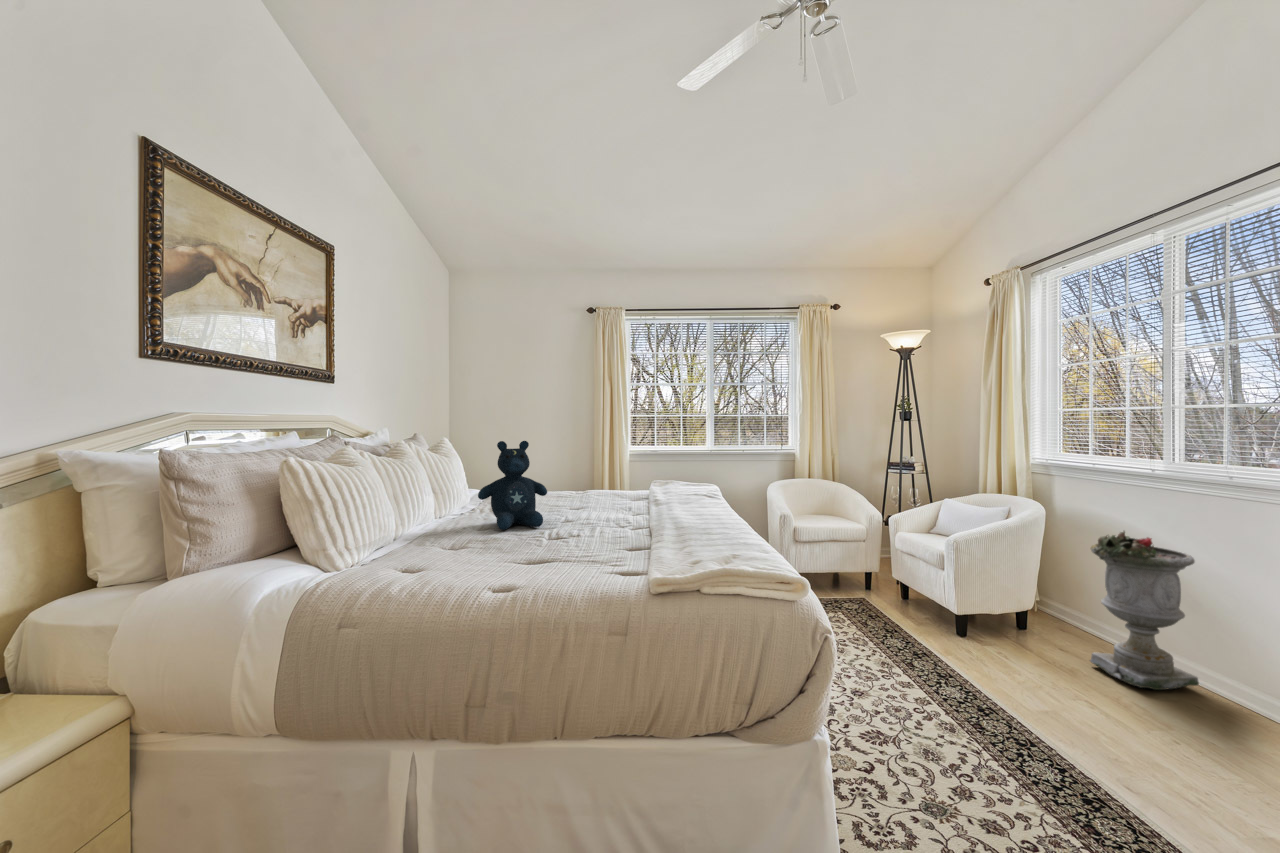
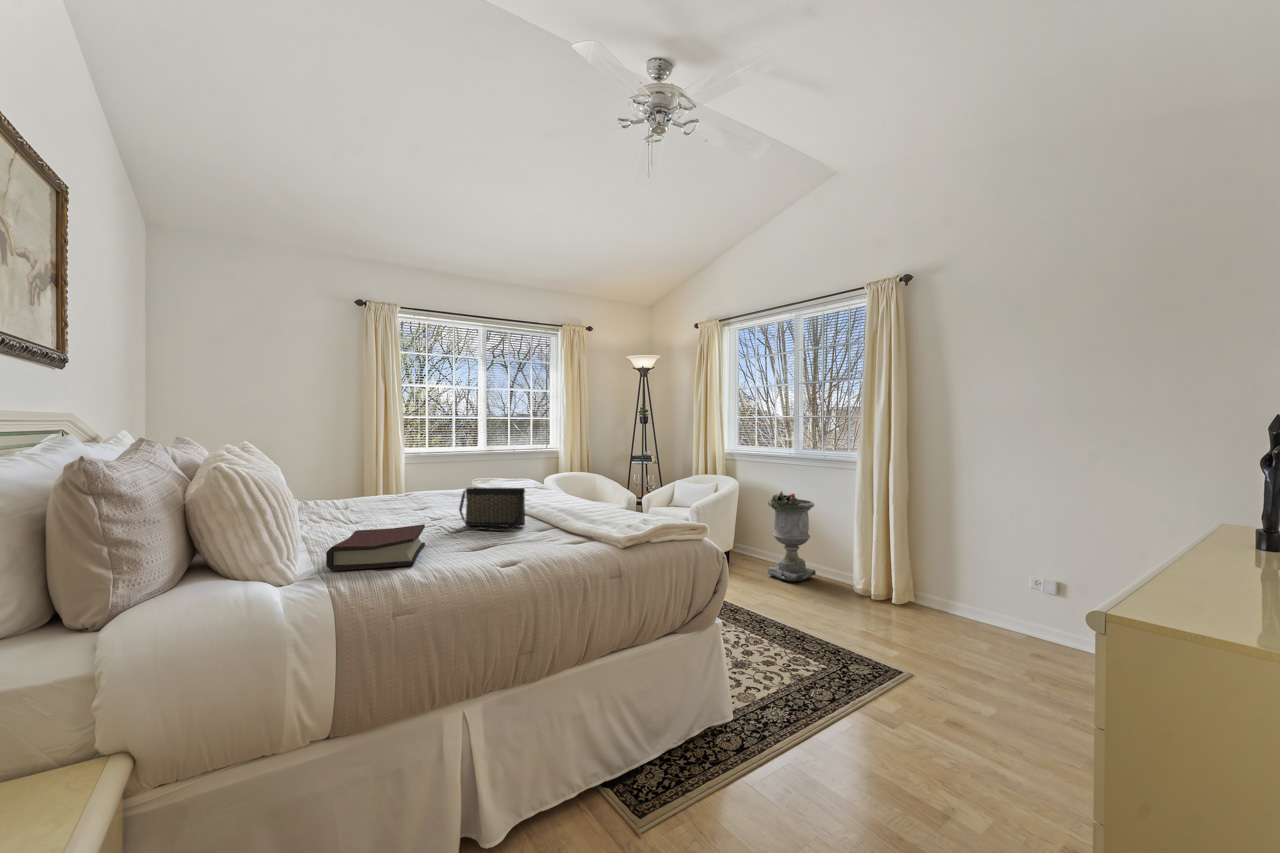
stuffed bear: present [478,441,547,530] -> none [359,440,434,527]
handbag: none [548,494,609,548] -> present [459,488,525,531]
hardback book: none [355,531,481,577] -> present [326,524,425,571]

